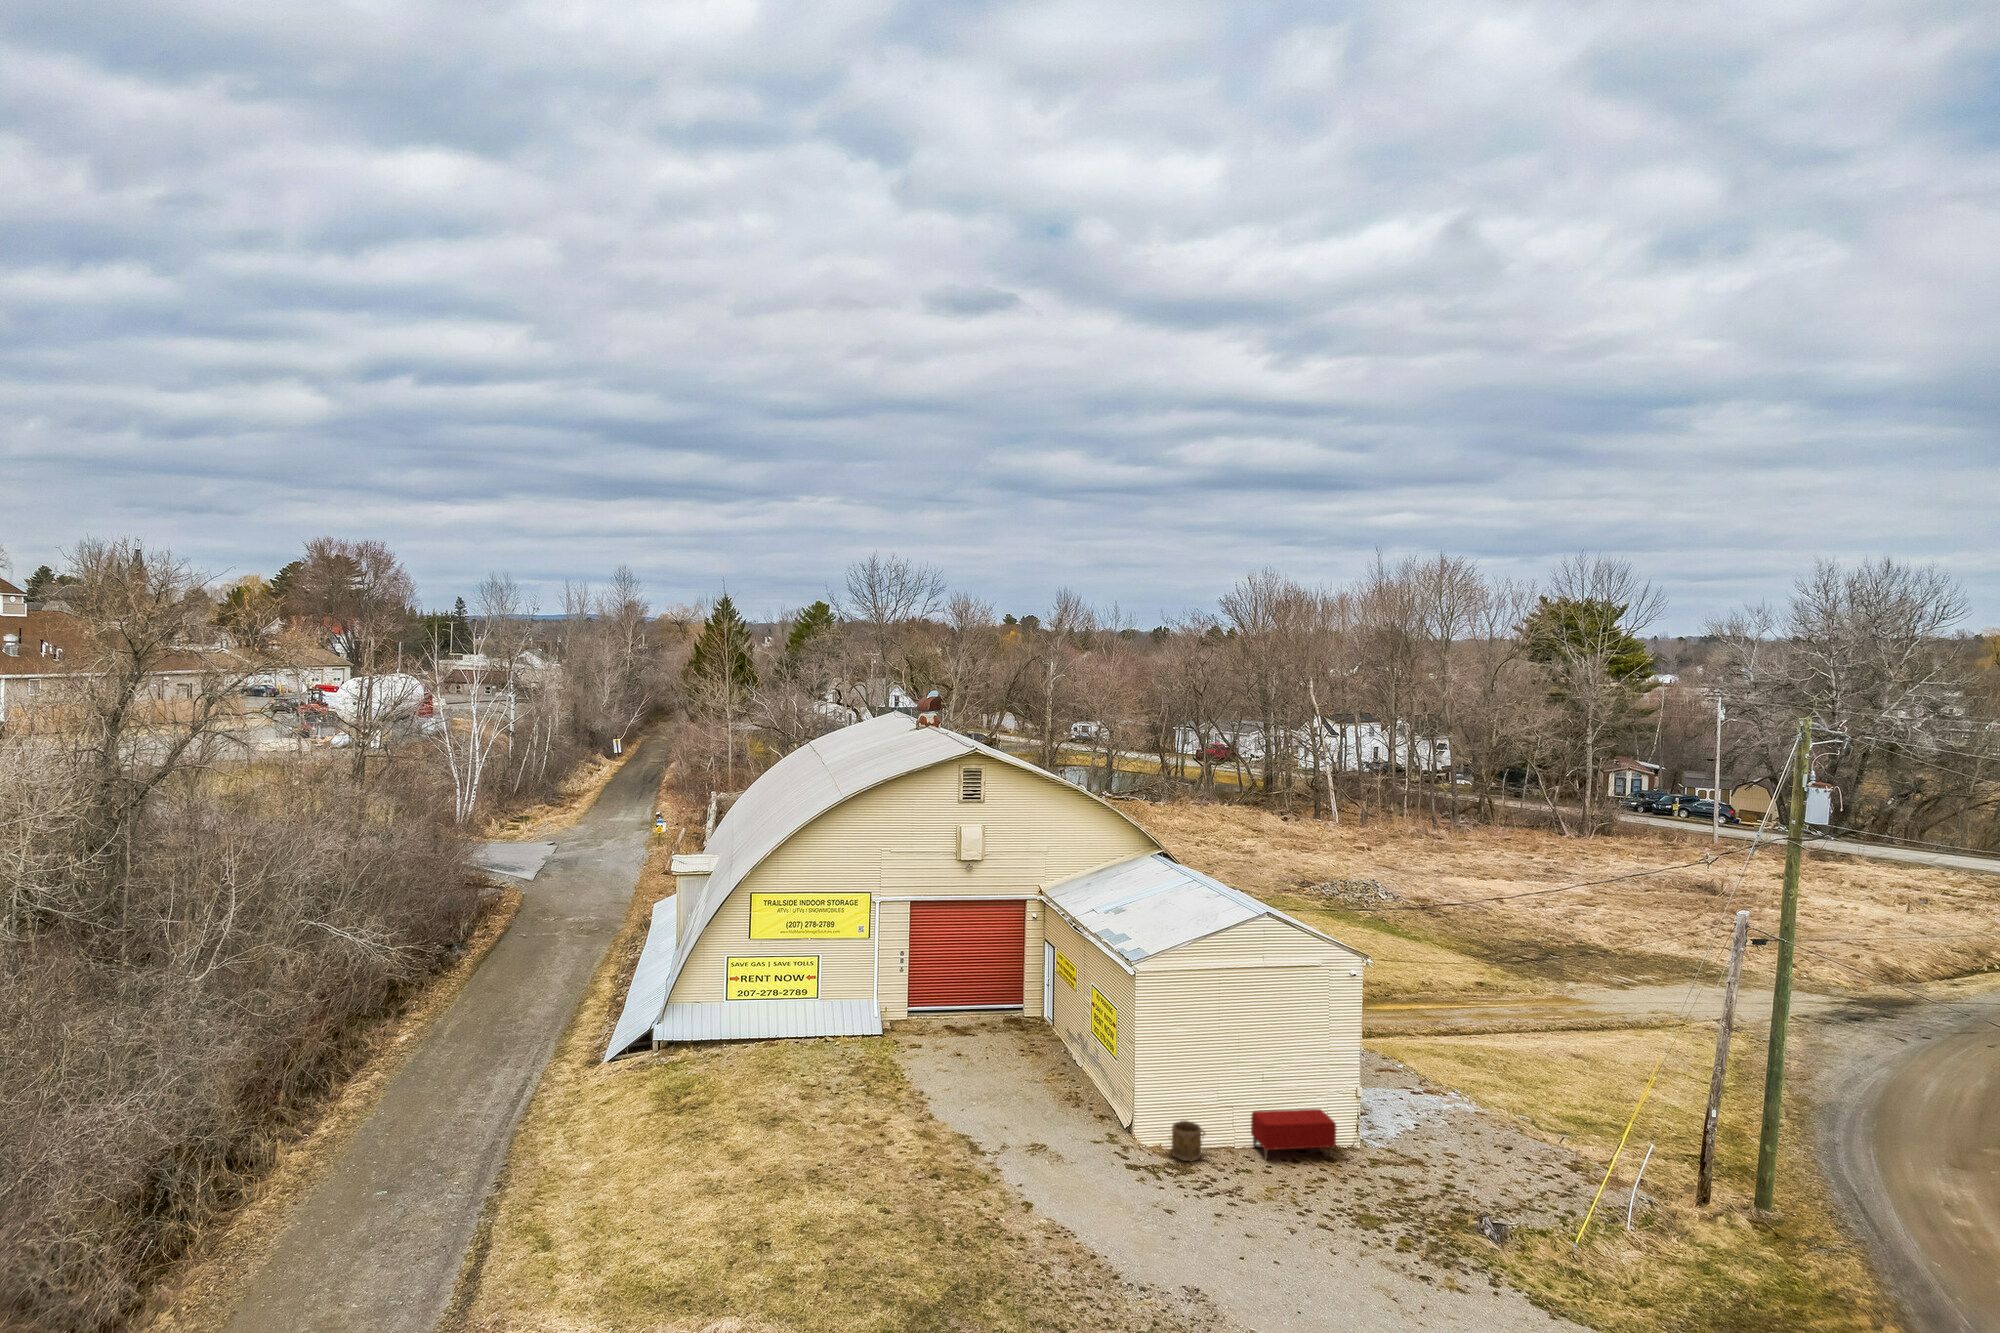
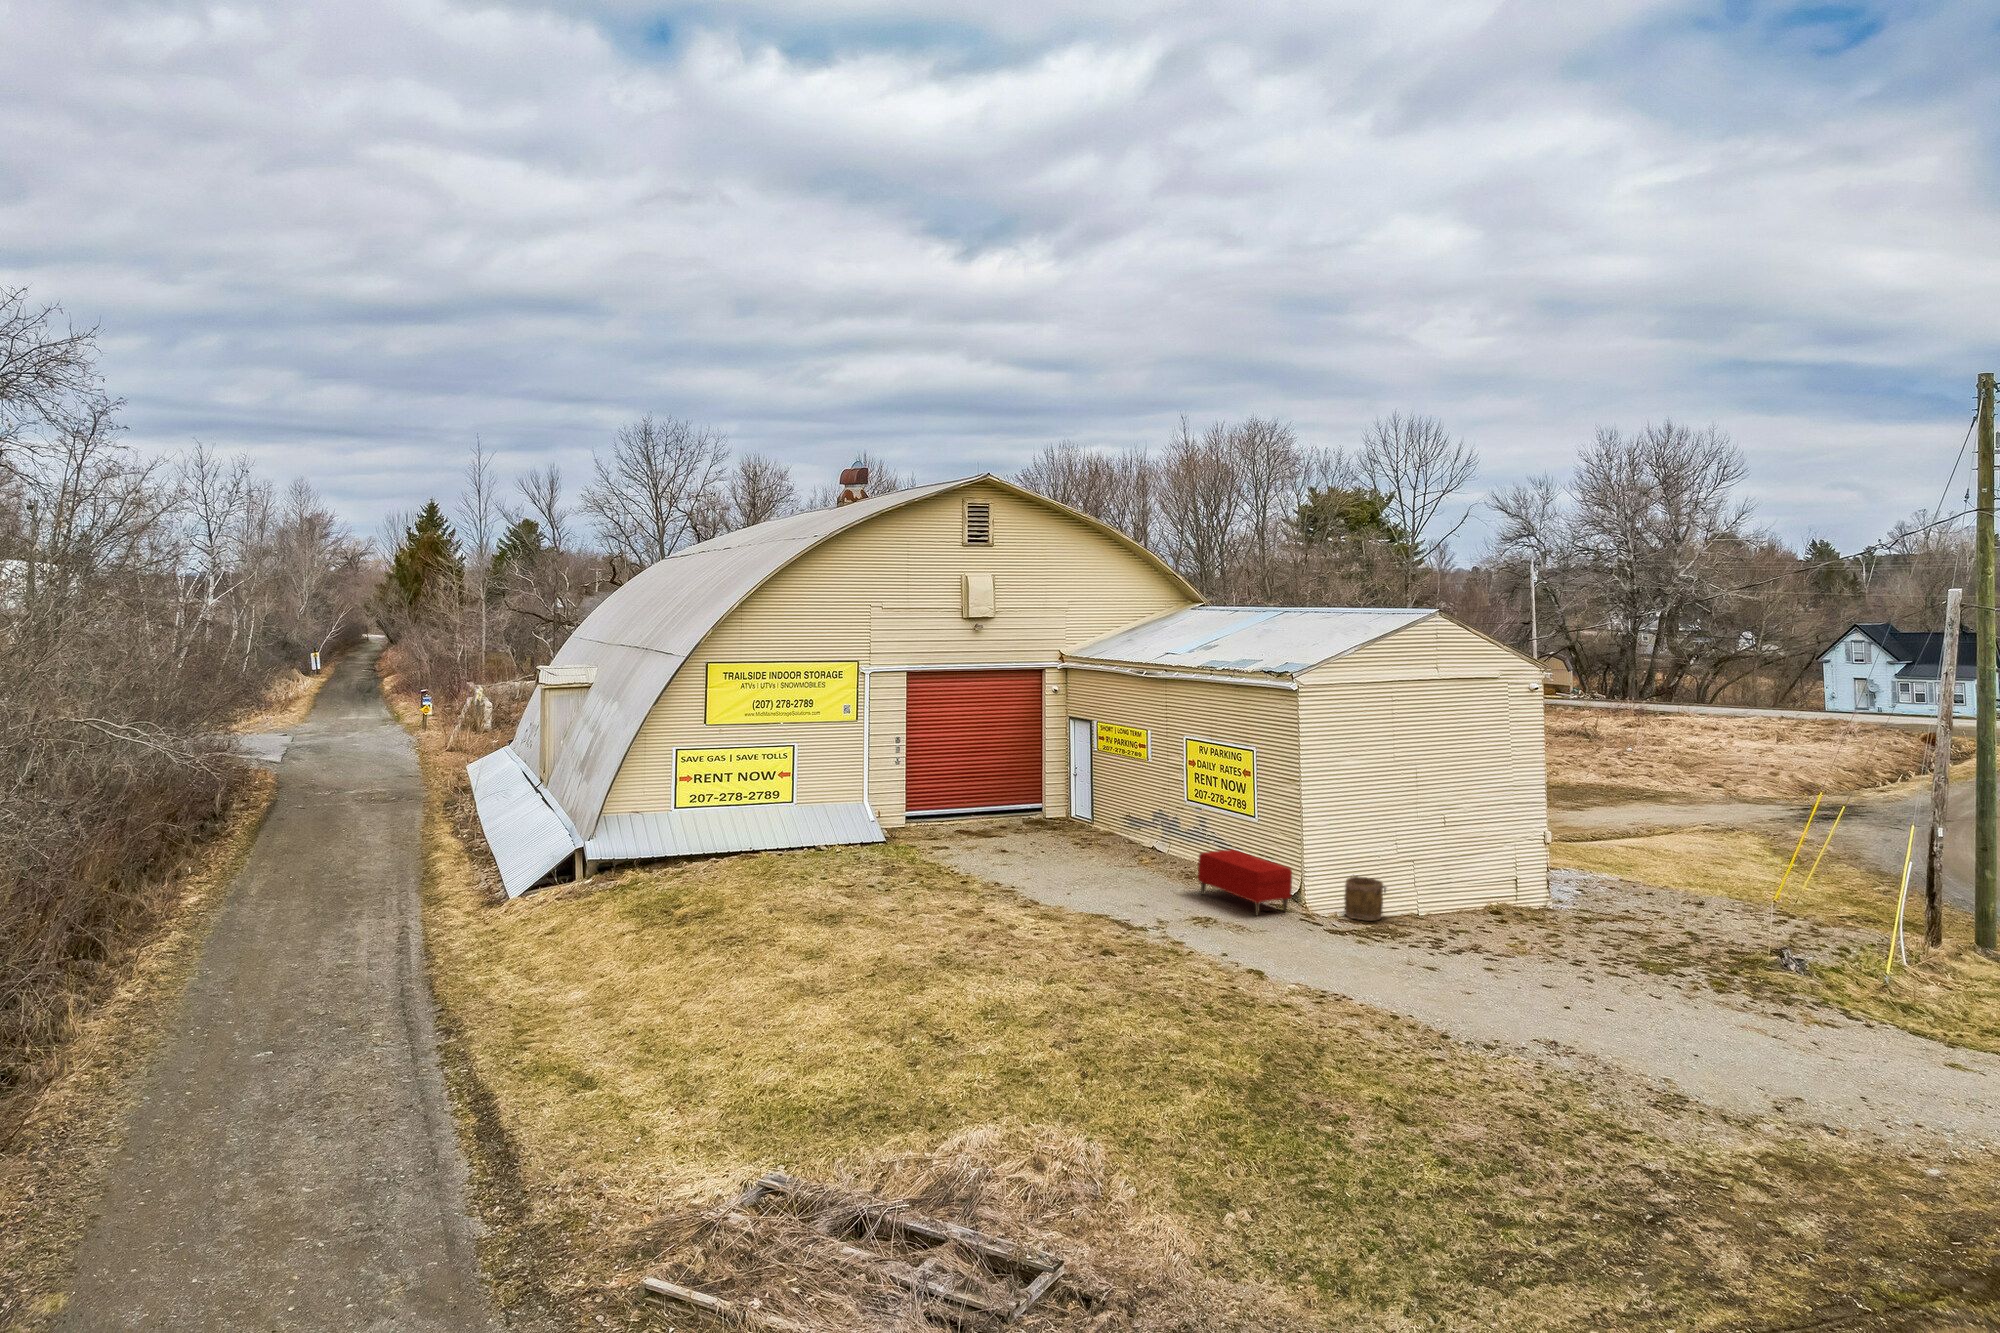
bench: present [1251,1109,1336,1160] -> present [1198,849,1292,916]

